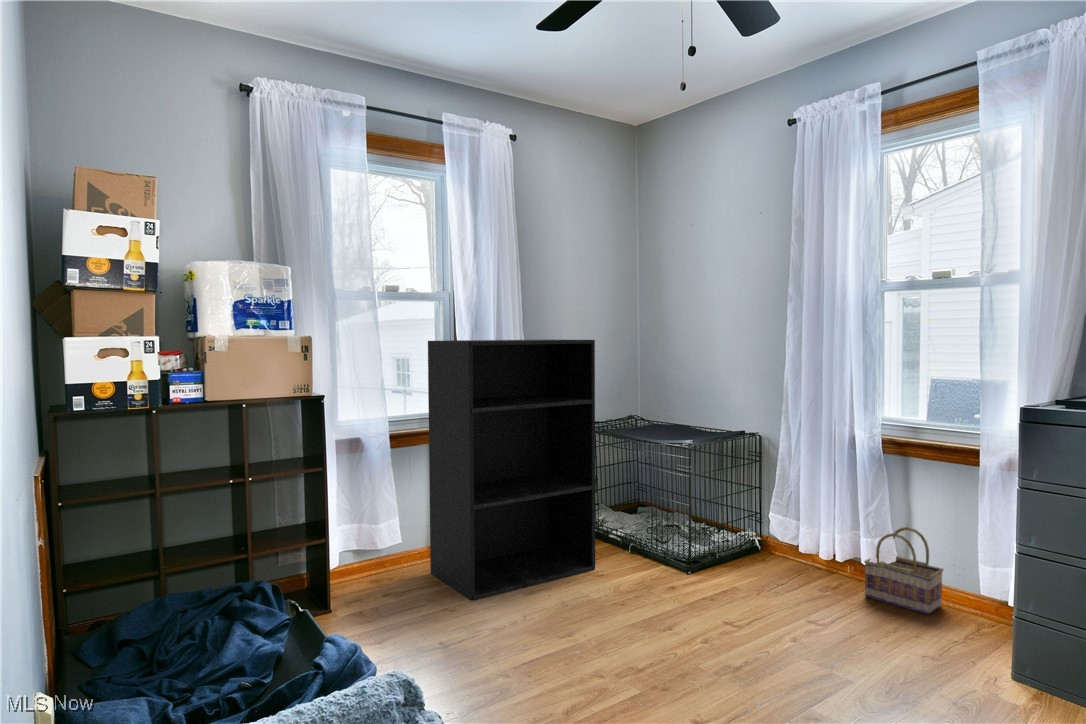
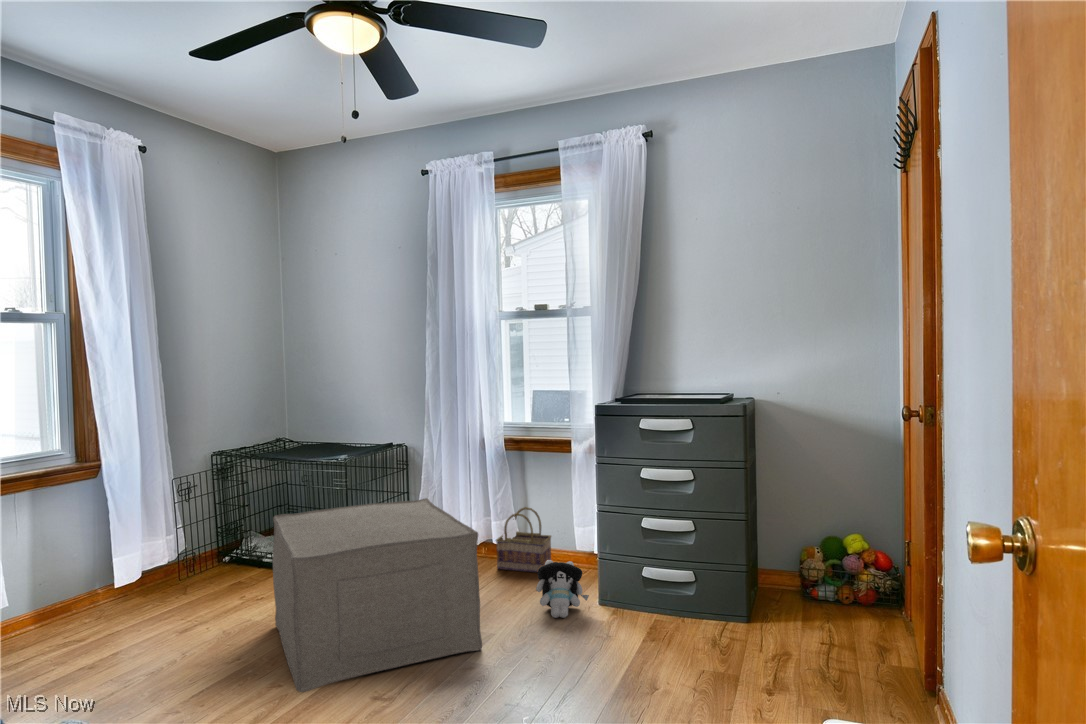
bookshelf: present [428,339,595,600] -> none [40,363,253,653]
ottoman: none [608,496,834,697] -> present [273,498,482,692]
plush toy: none [915,603,995,684] -> present [536,560,589,618]

